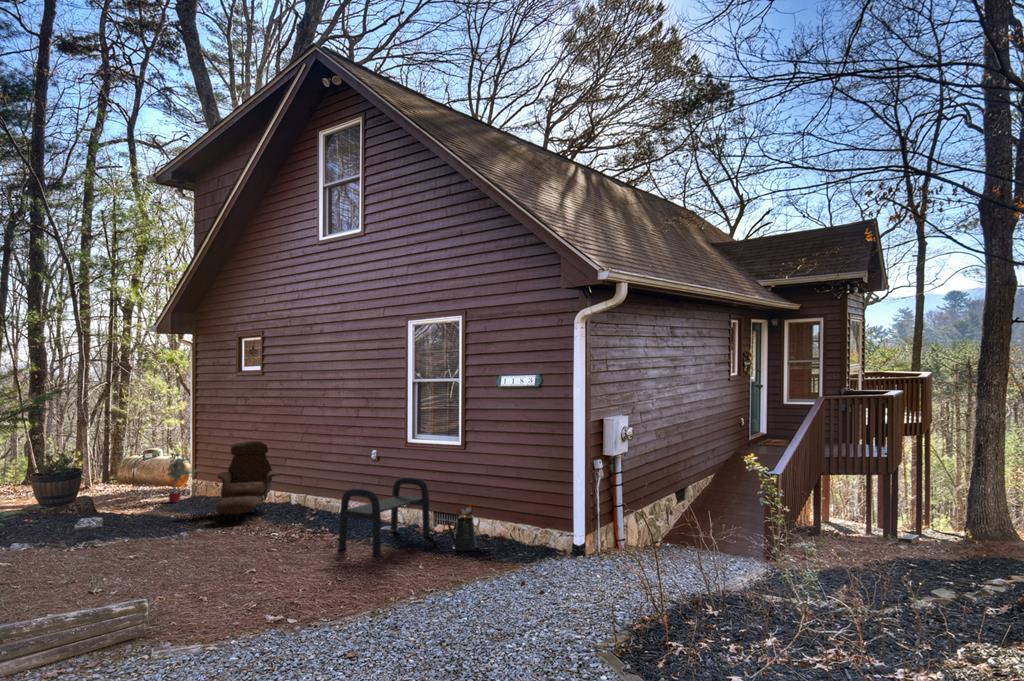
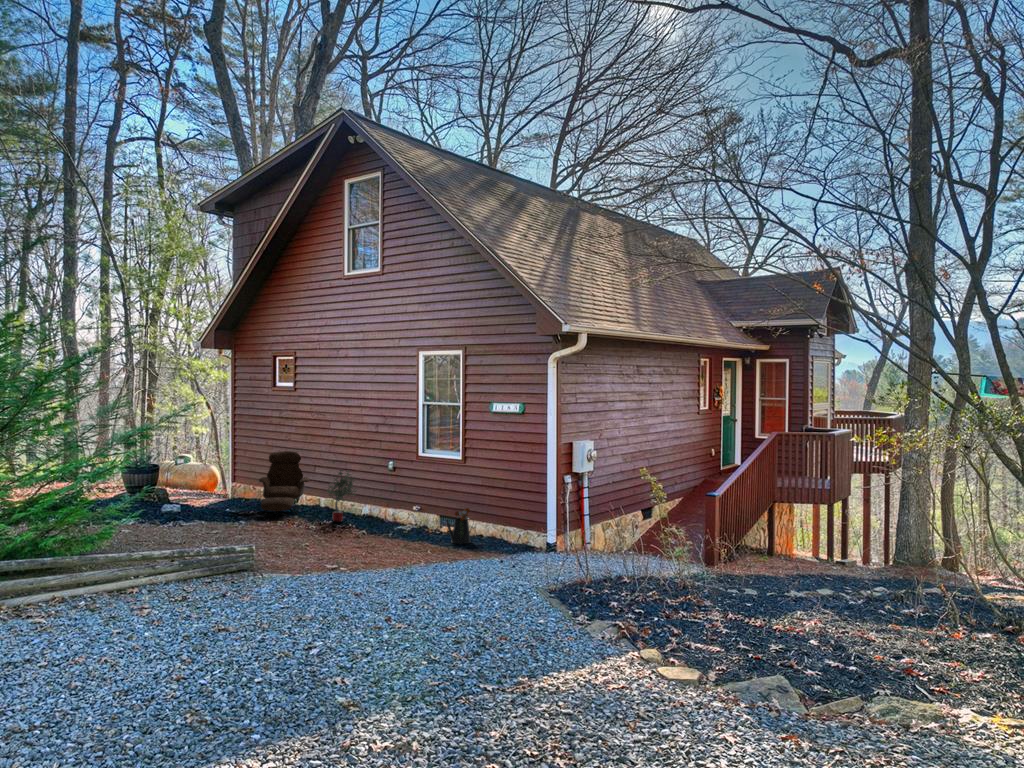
potted tree: present [167,451,196,503] -> present [327,470,357,522]
bench: present [338,477,430,556] -> none [361,485,435,544]

